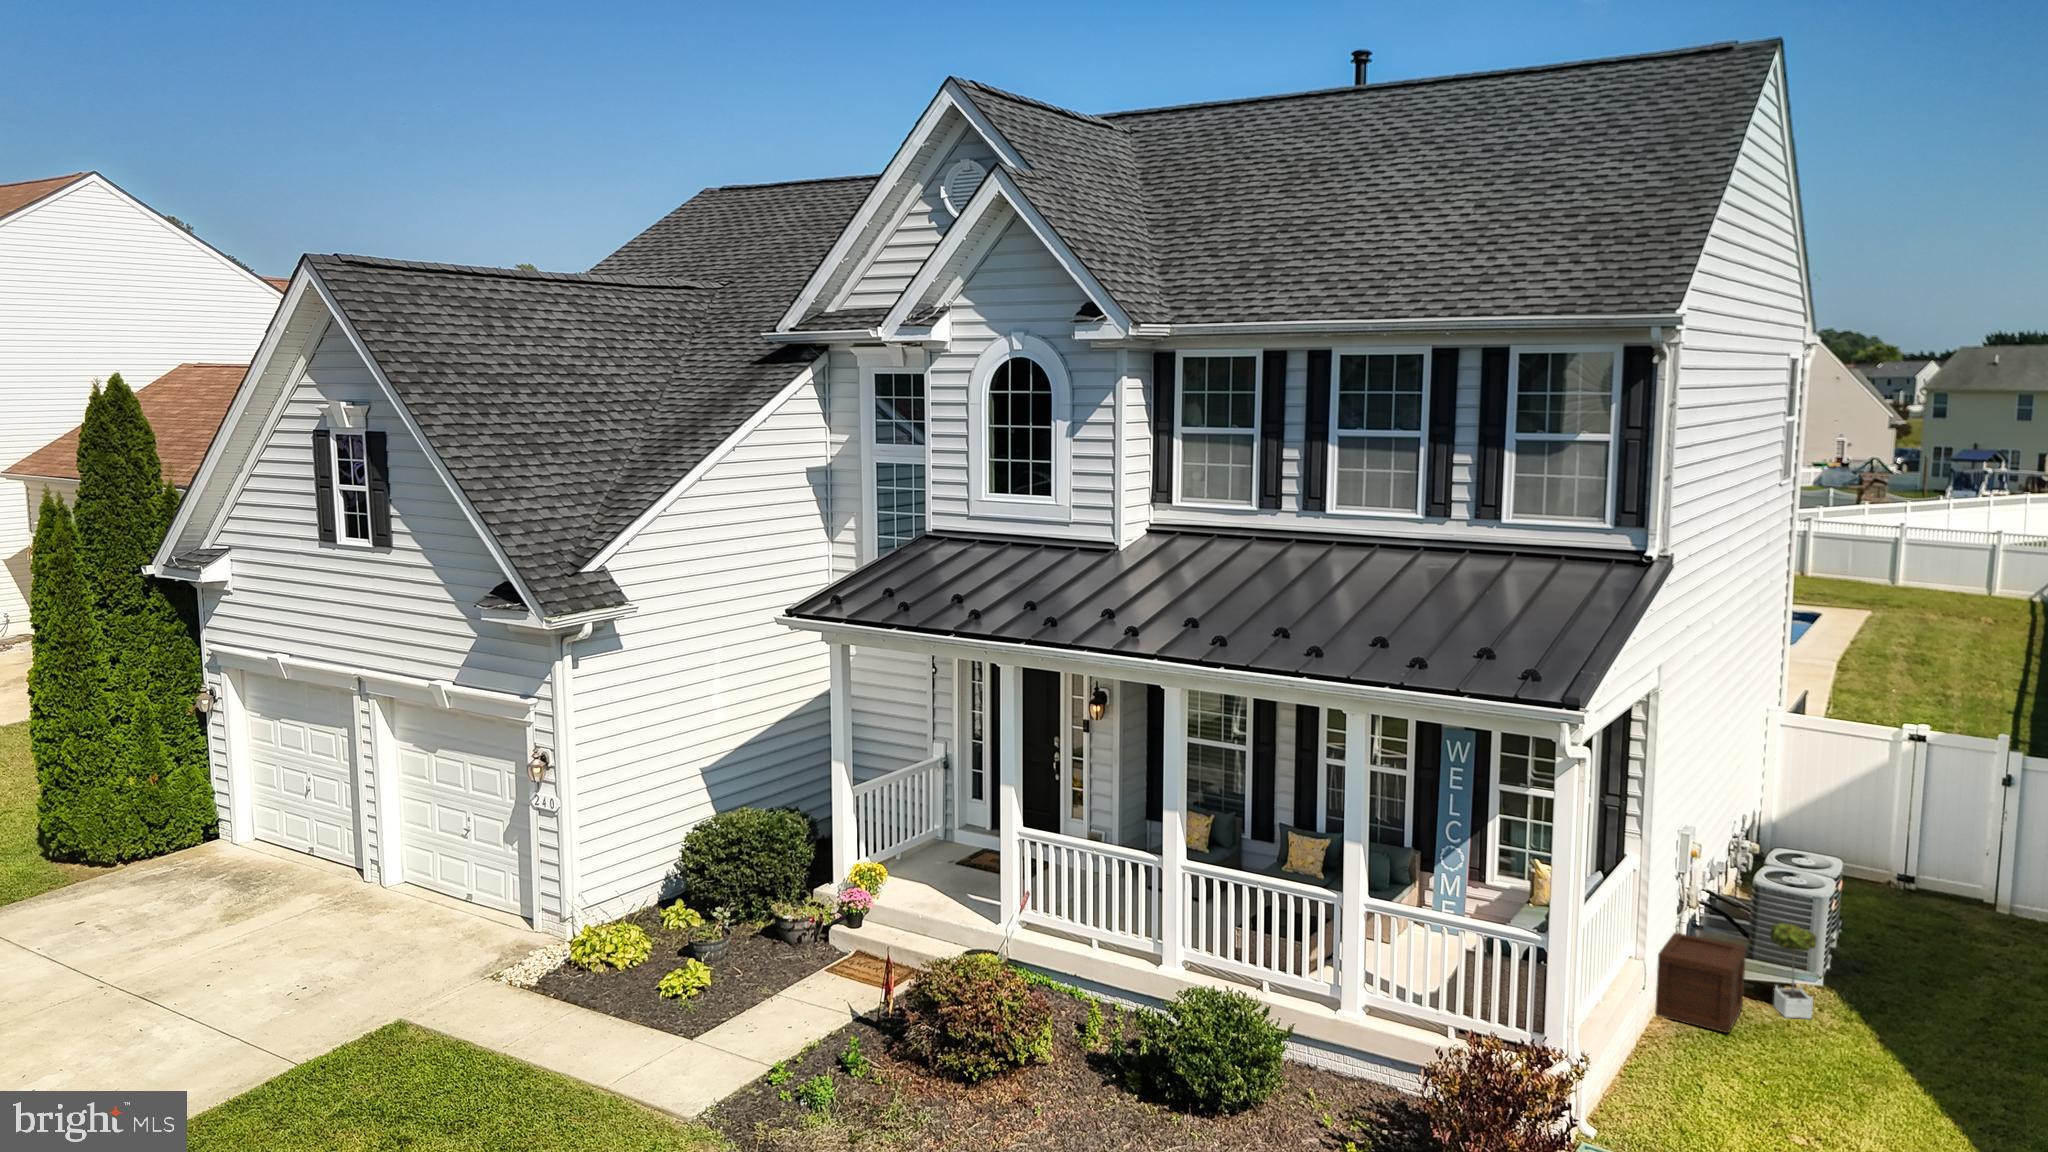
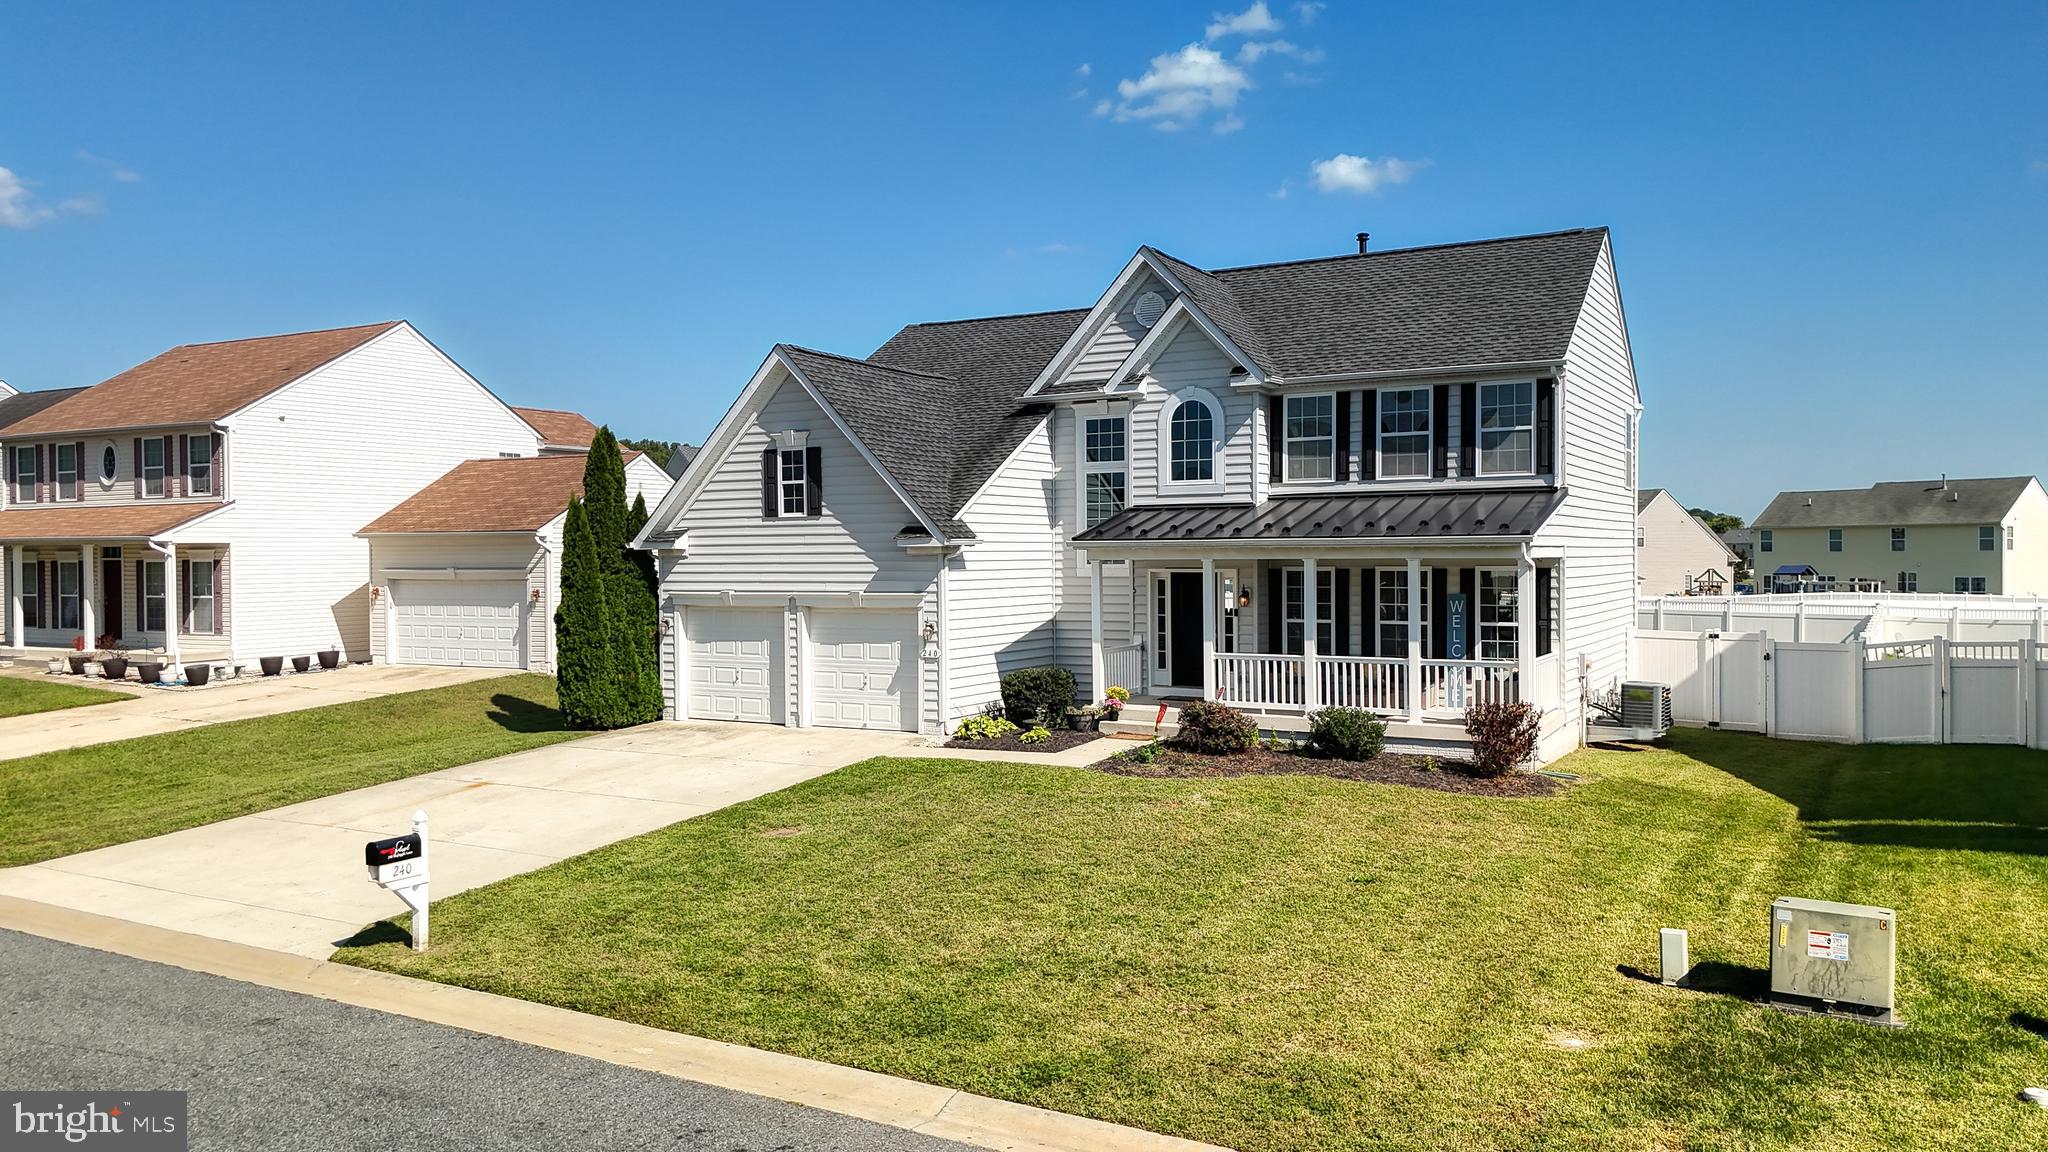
wooden crate: present [1655,933,1746,1033] -> none [1569,700,1616,743]

